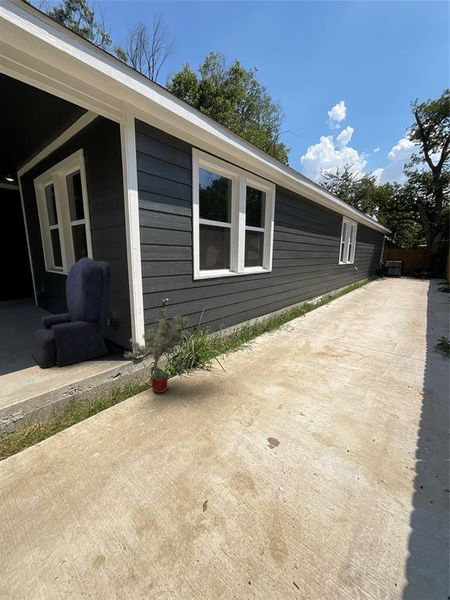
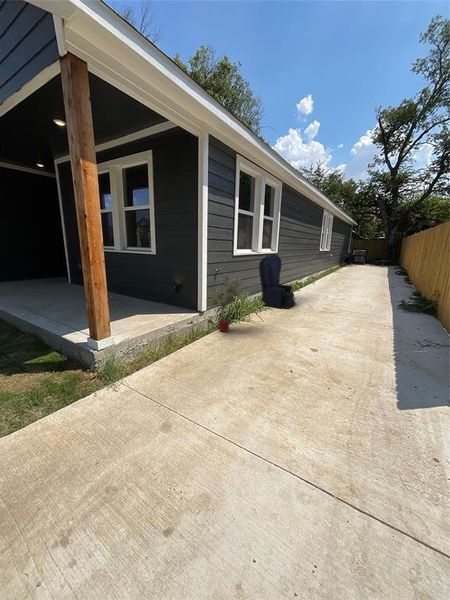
armchair: present [32,257,111,368] -> present [259,254,295,308]

